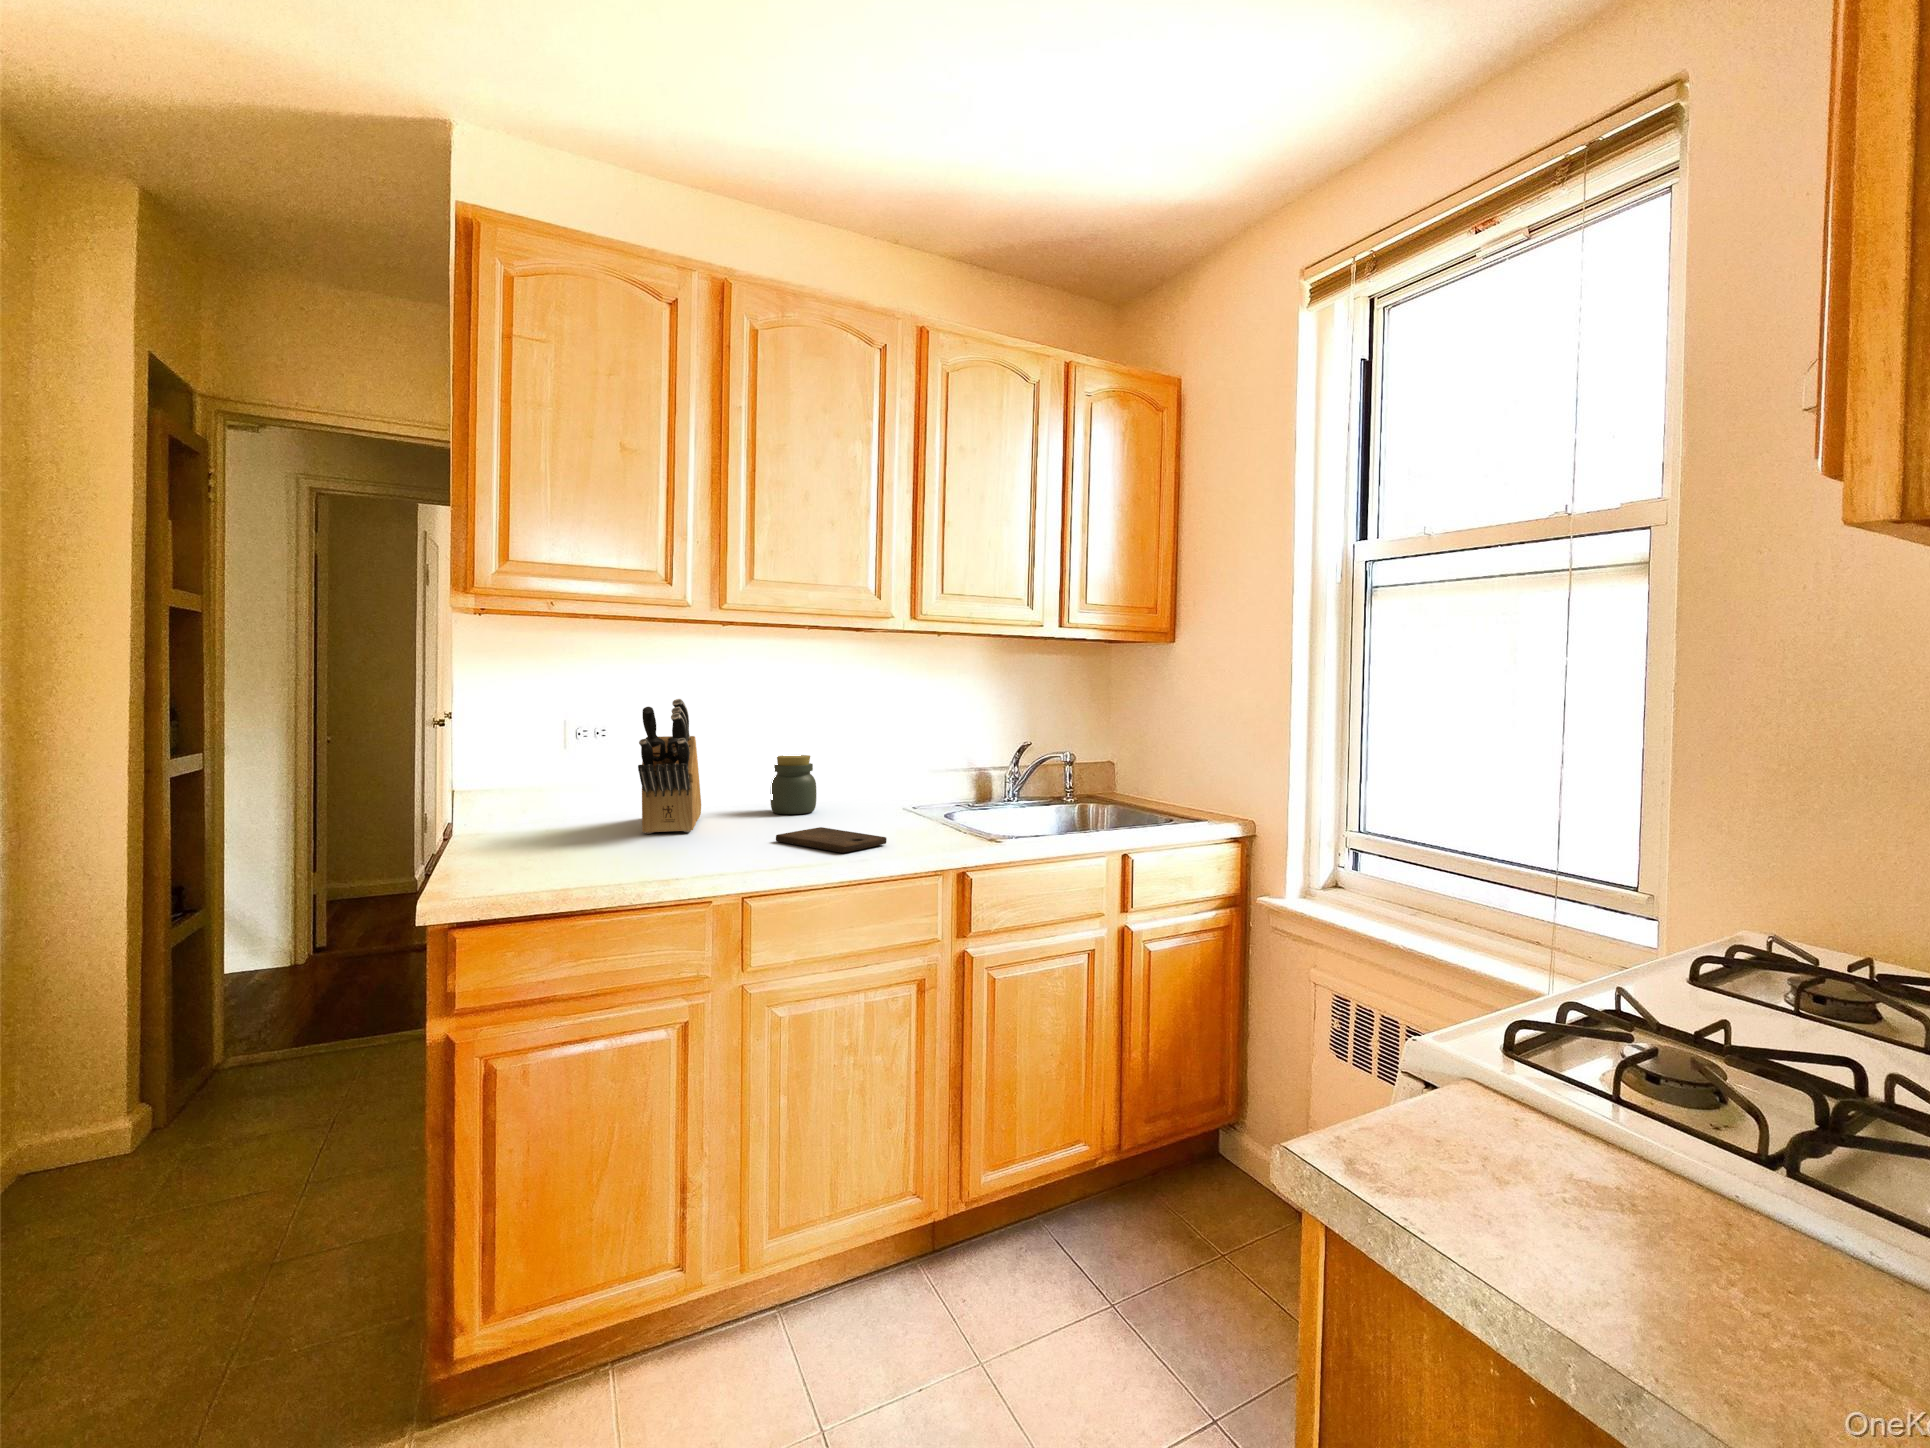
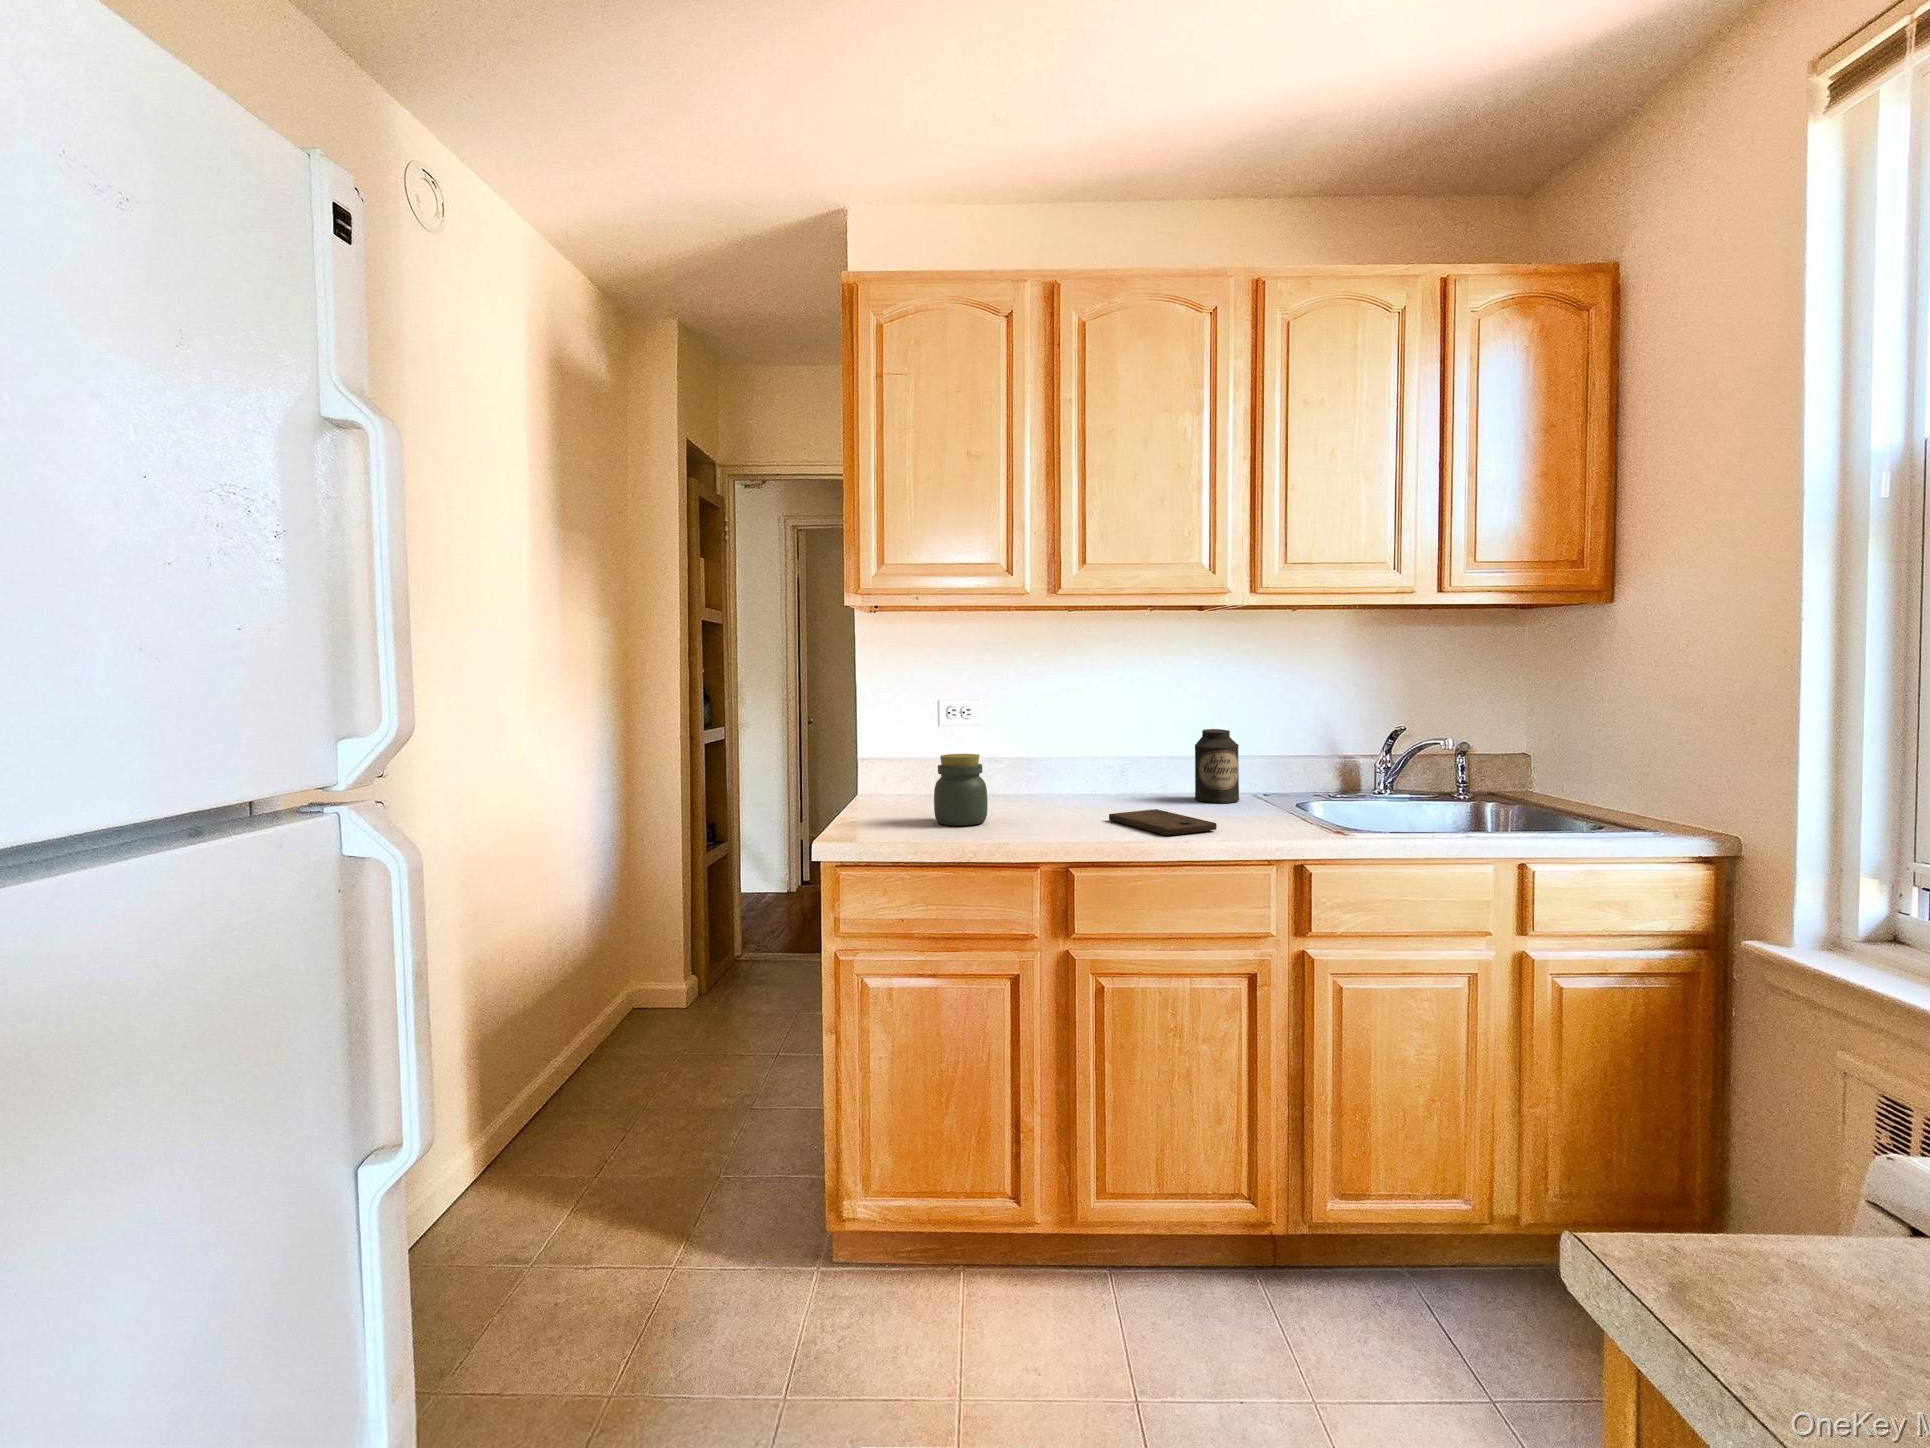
knife block: present [638,699,701,834] -> none [988,682,1055,807]
canister: none [847,746,889,817] -> present [1195,729,1239,803]
jar: present [770,755,816,814] -> present [934,754,988,825]

